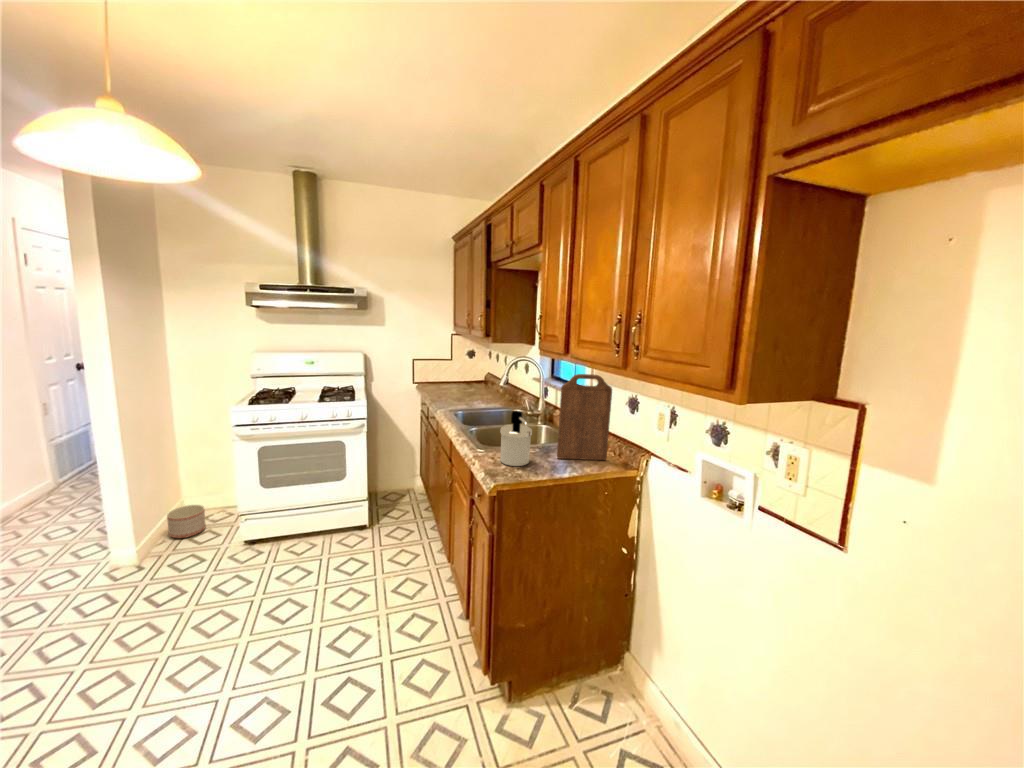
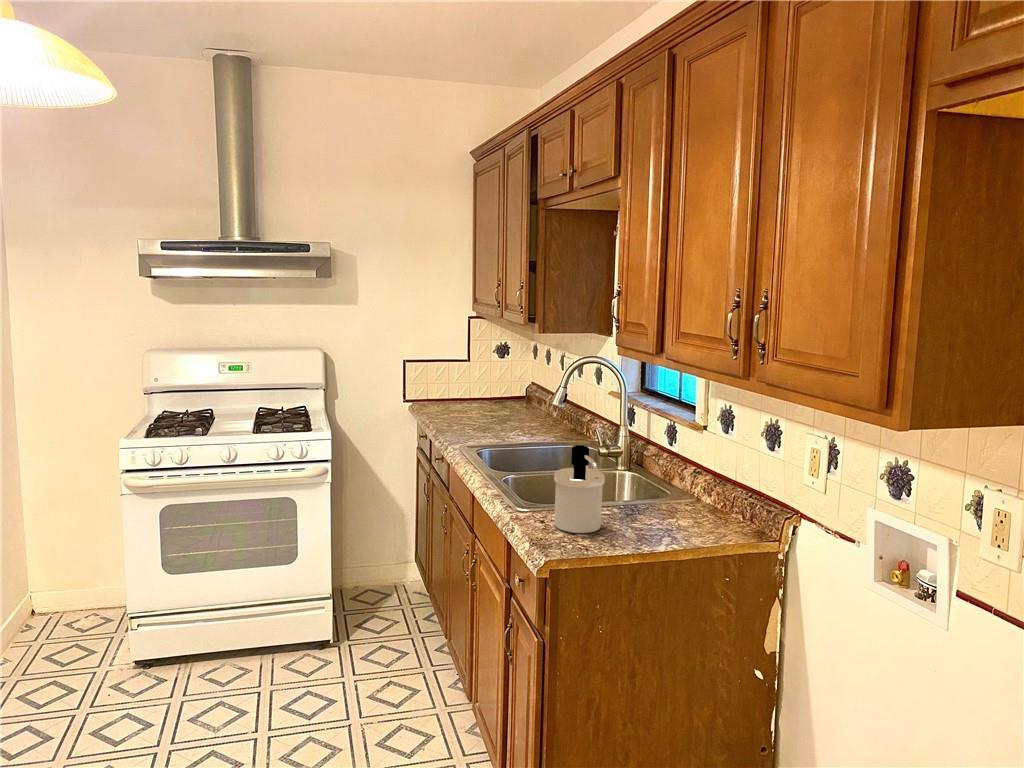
cutting board: present [557,374,612,460] -> none [646,386,736,526]
planter: present [167,505,206,538] -> none [16,601,73,654]

